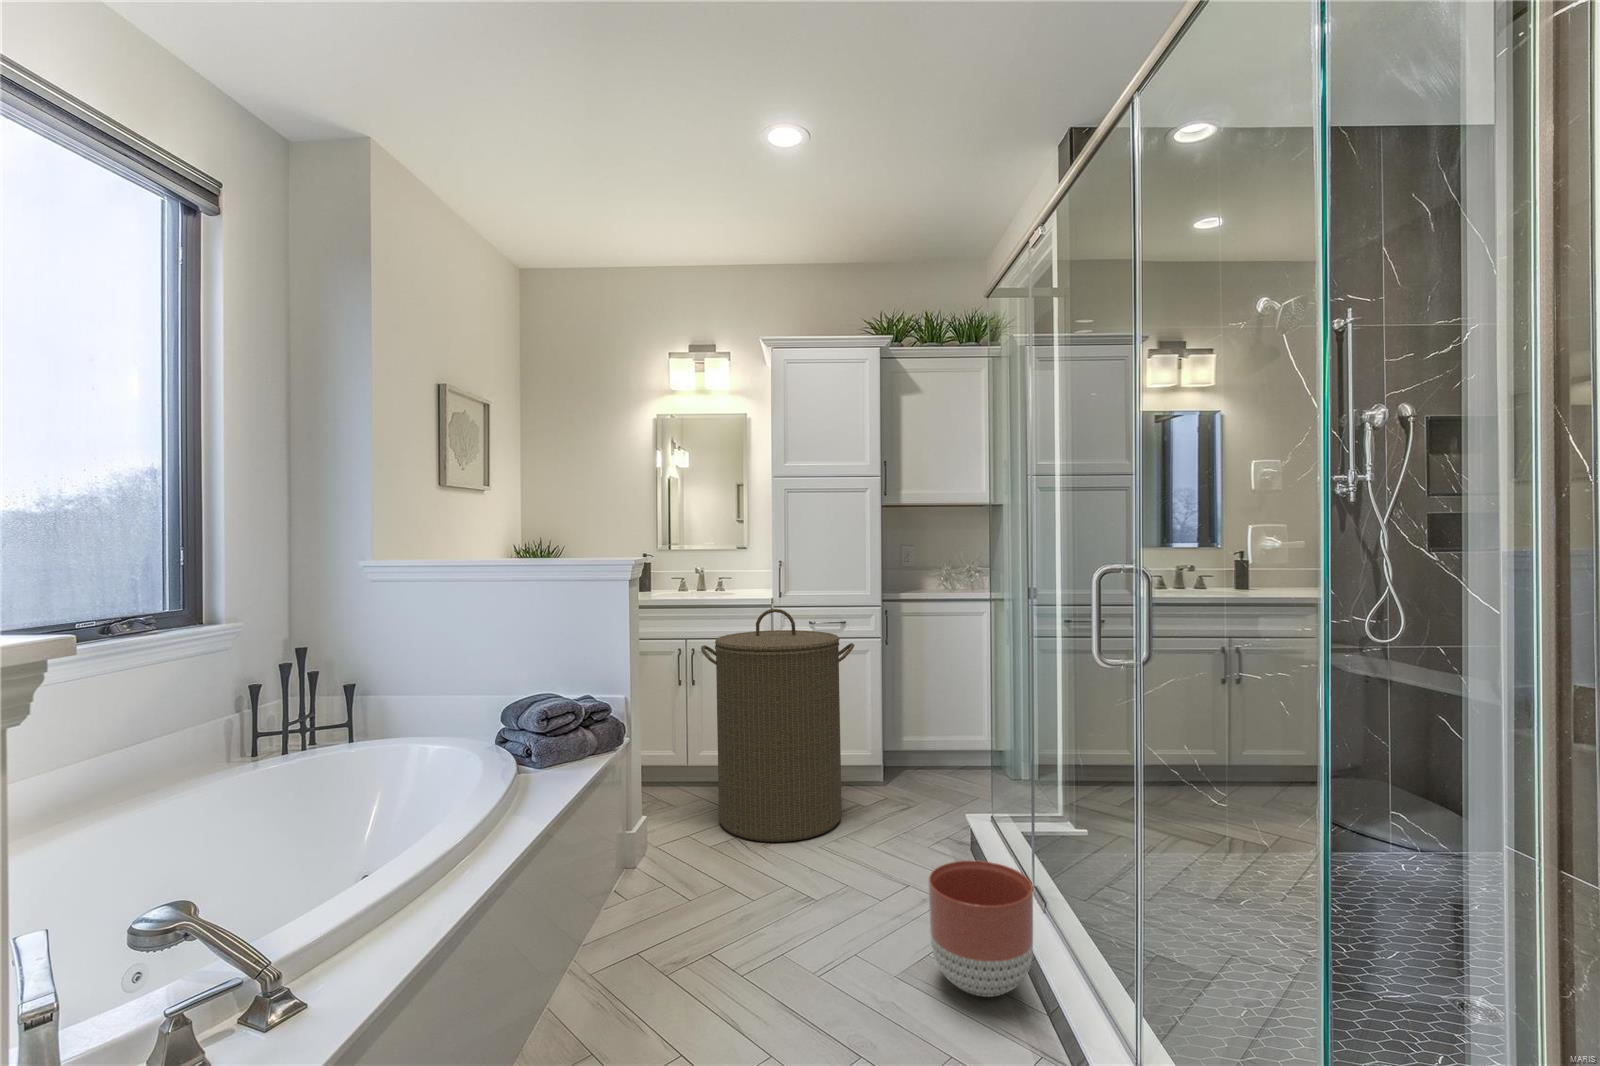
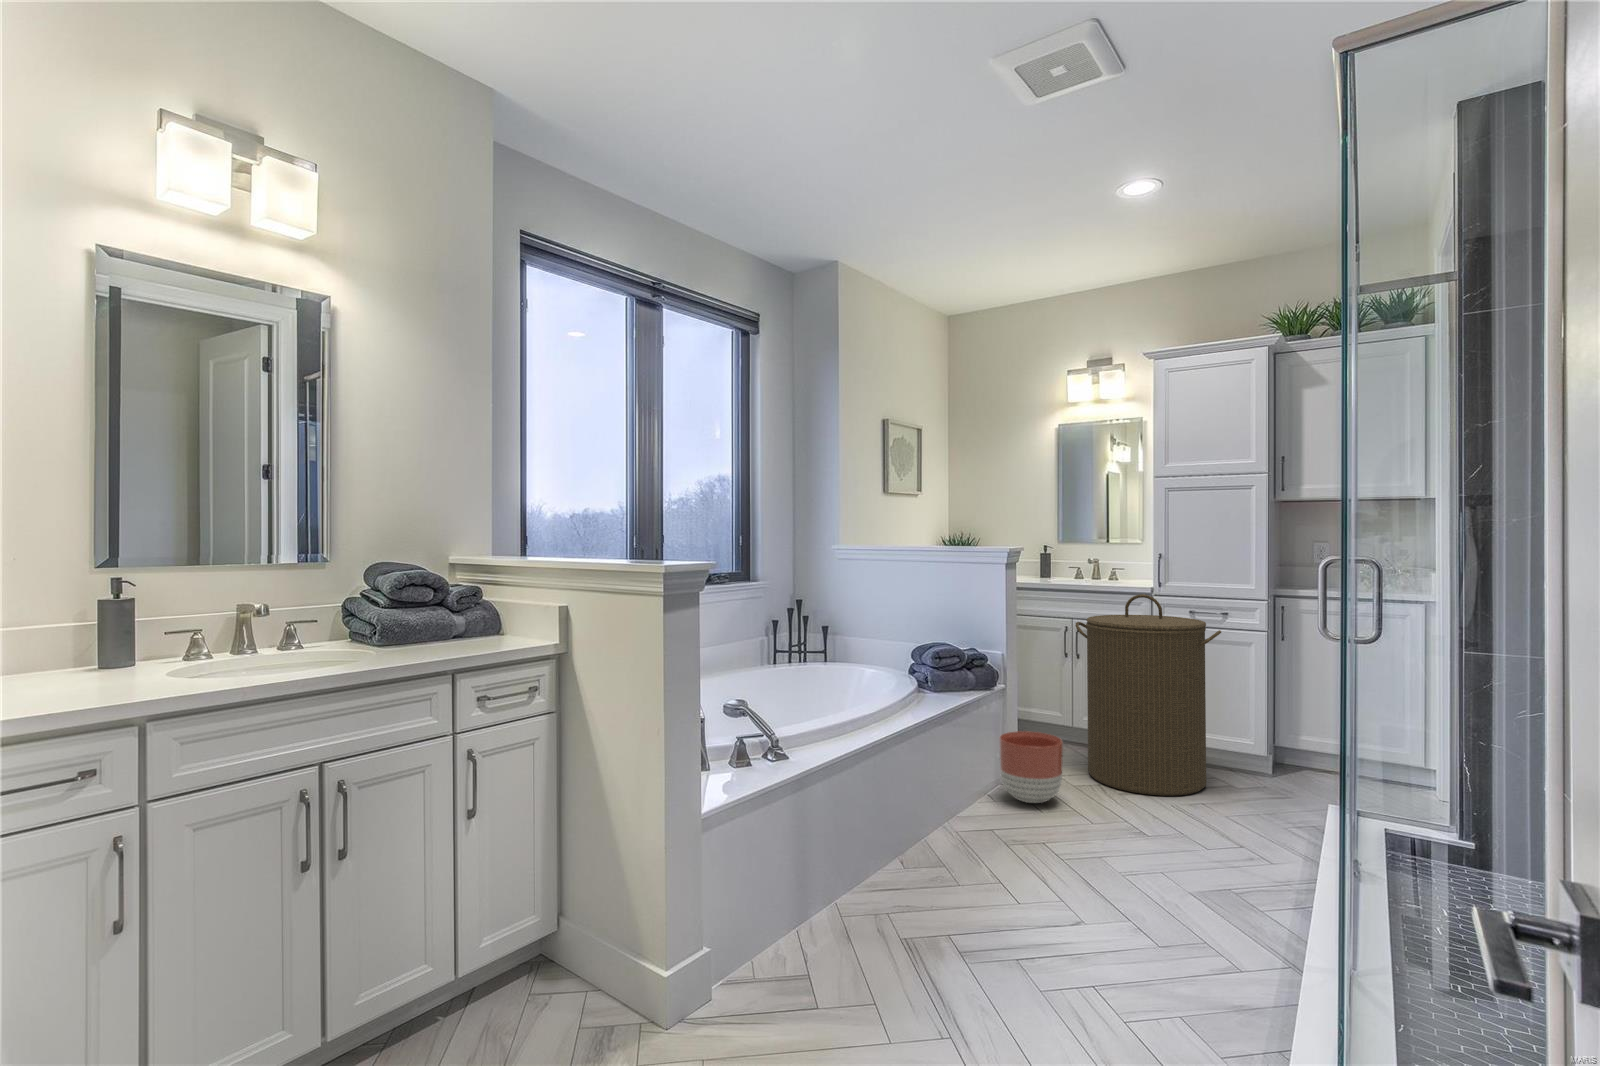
planter: present [929,861,1033,997] -> present [999,731,1063,803]

